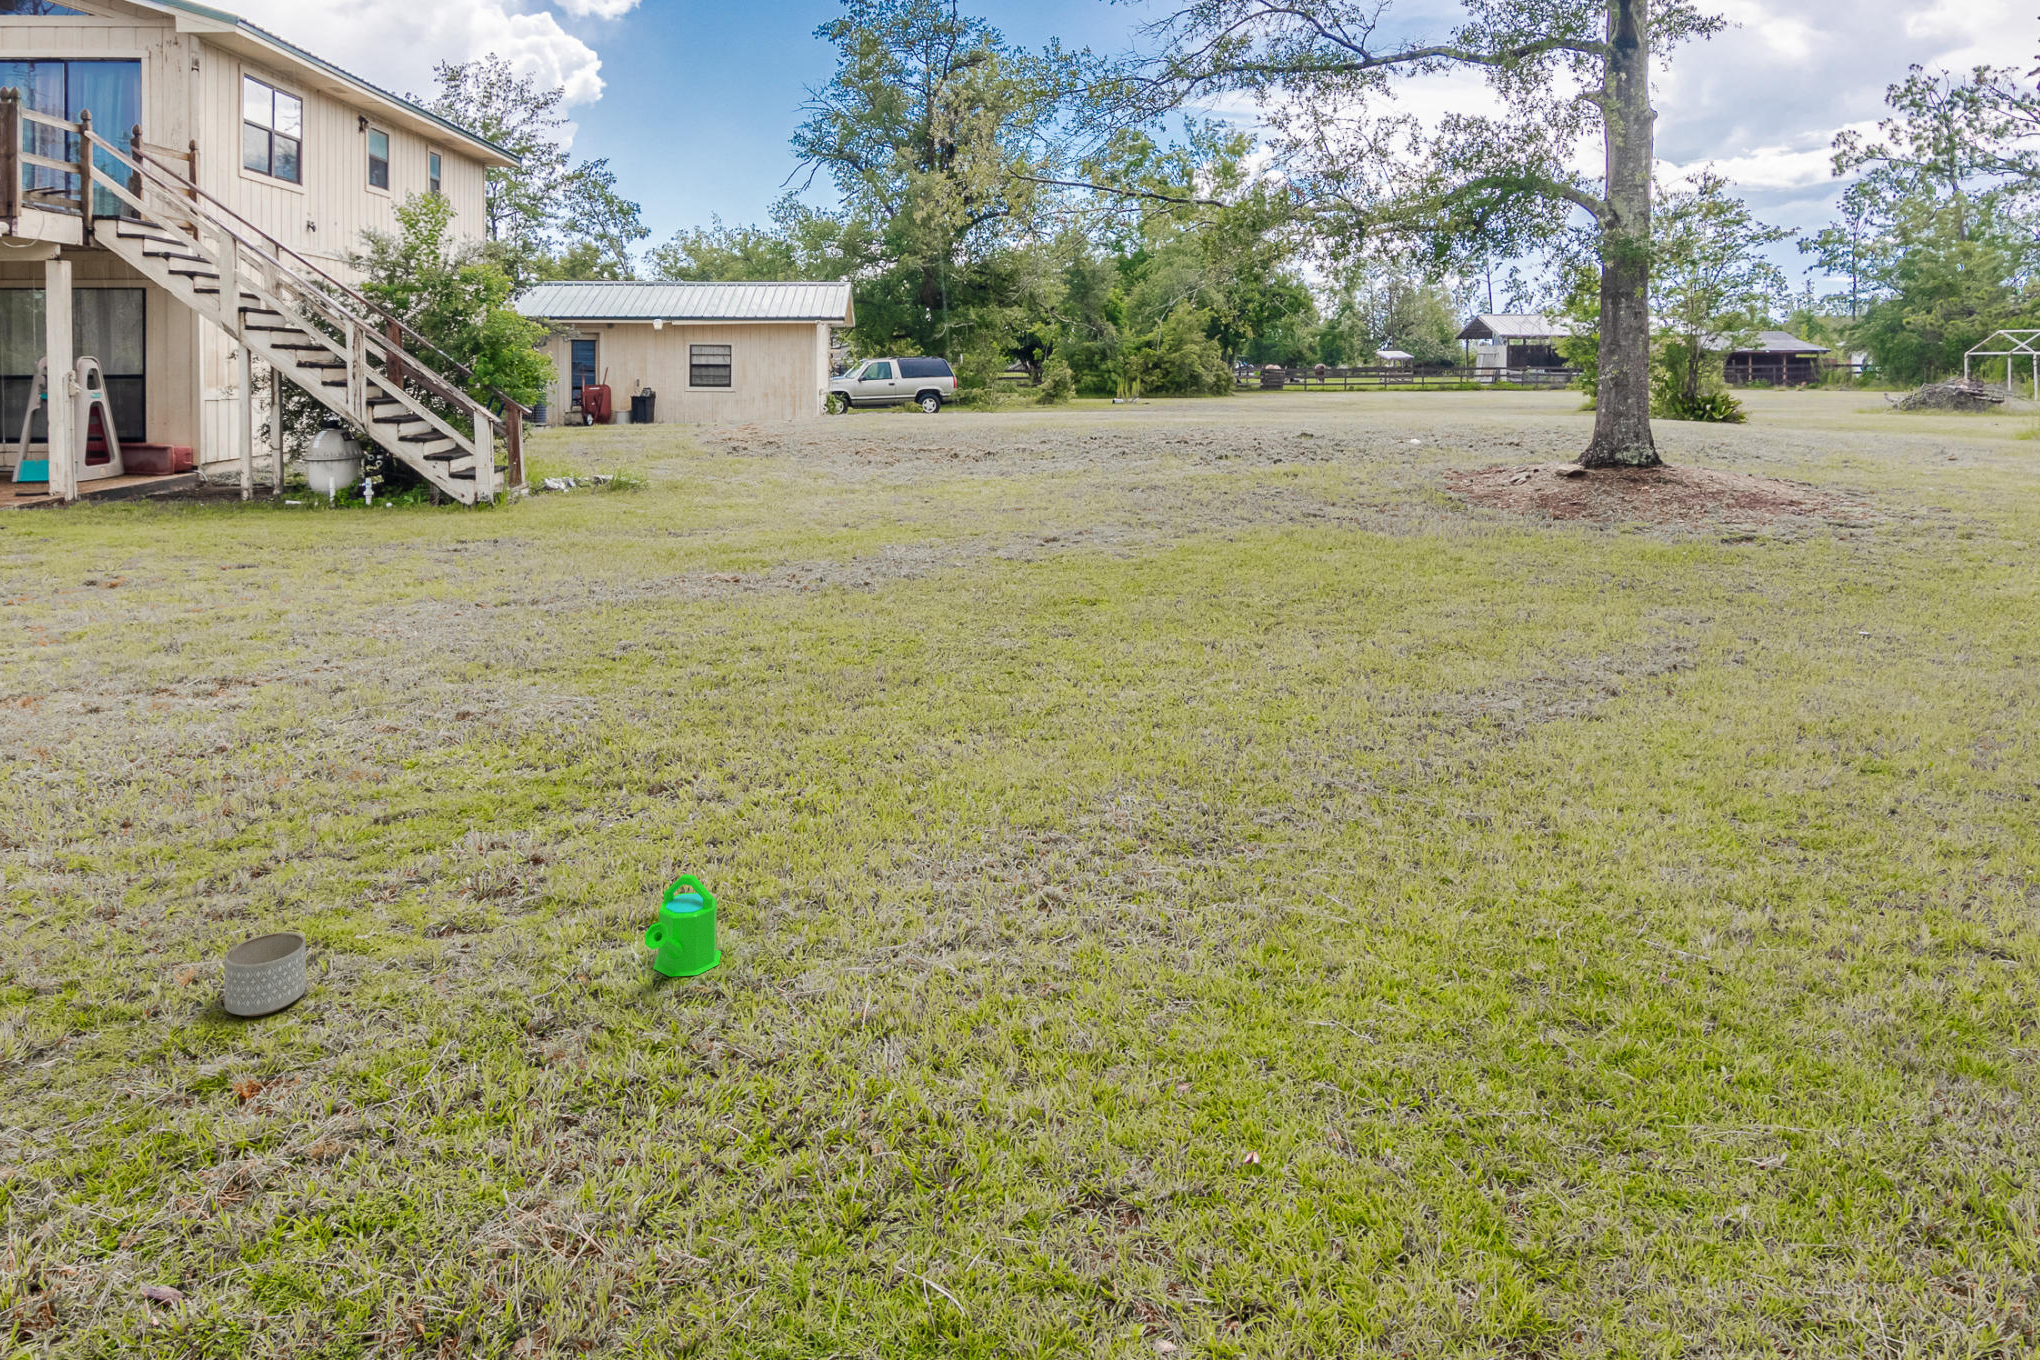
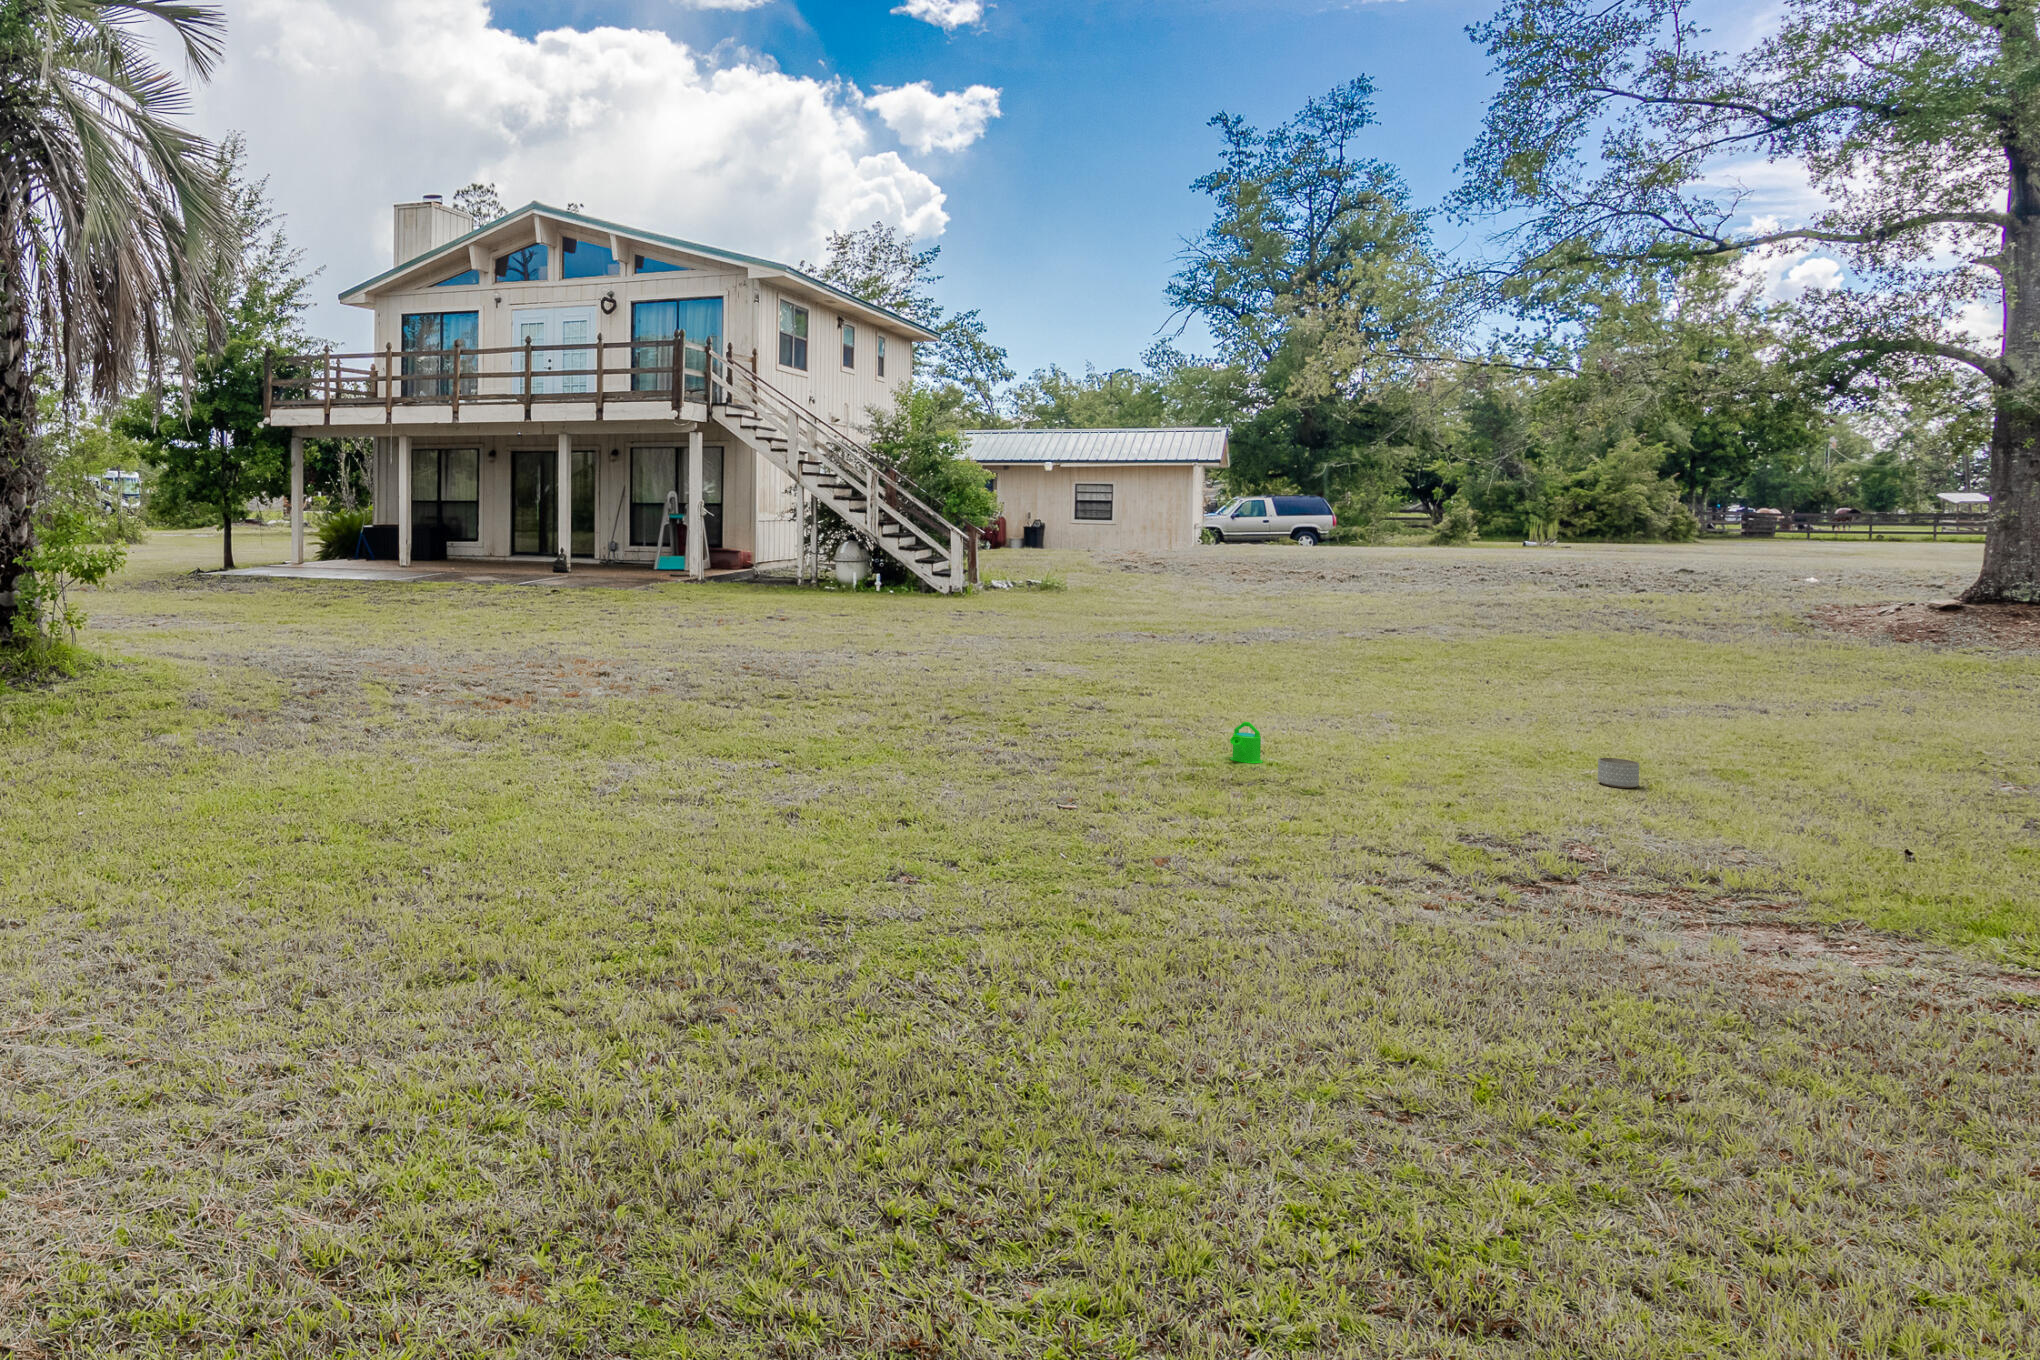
planter: present [225,932,306,1016] -> present [1598,758,1639,788]

